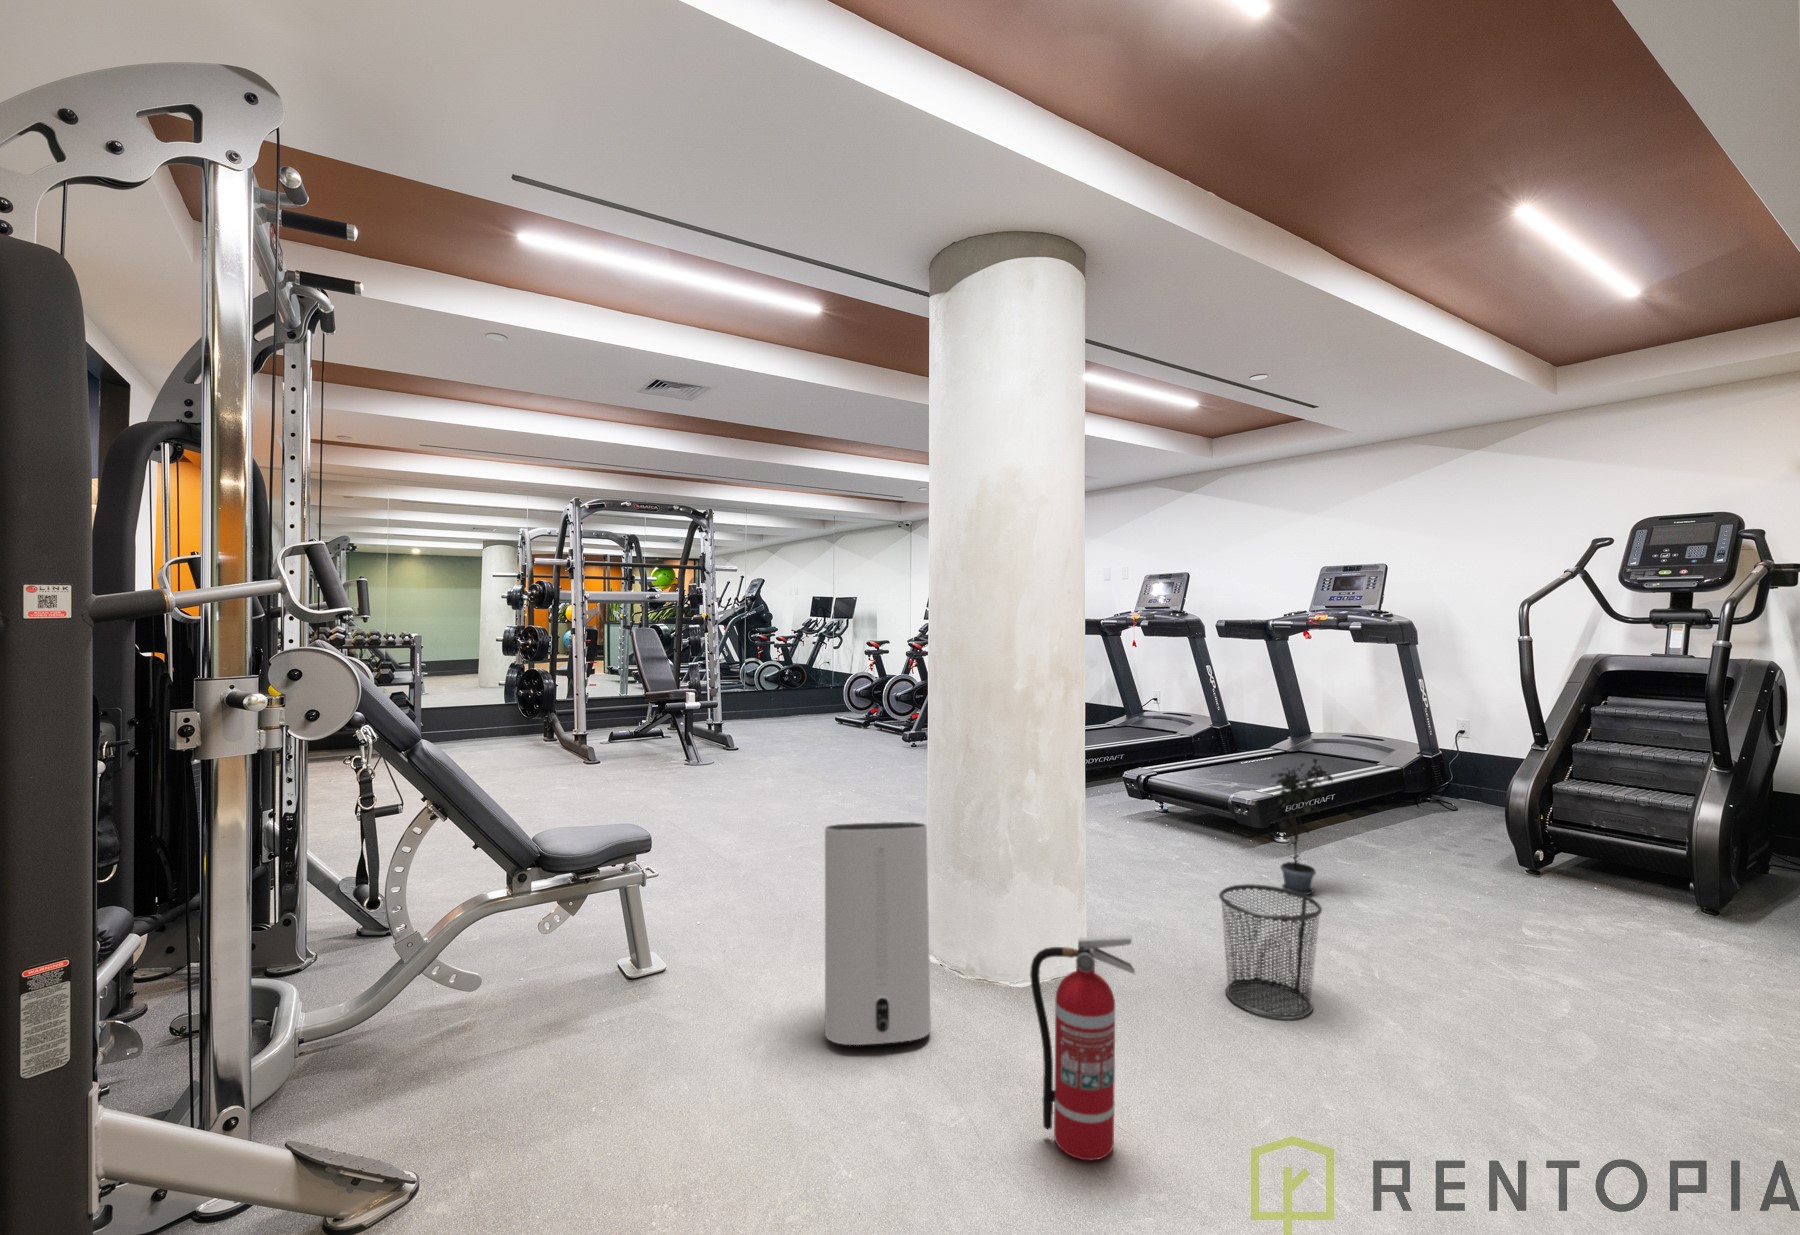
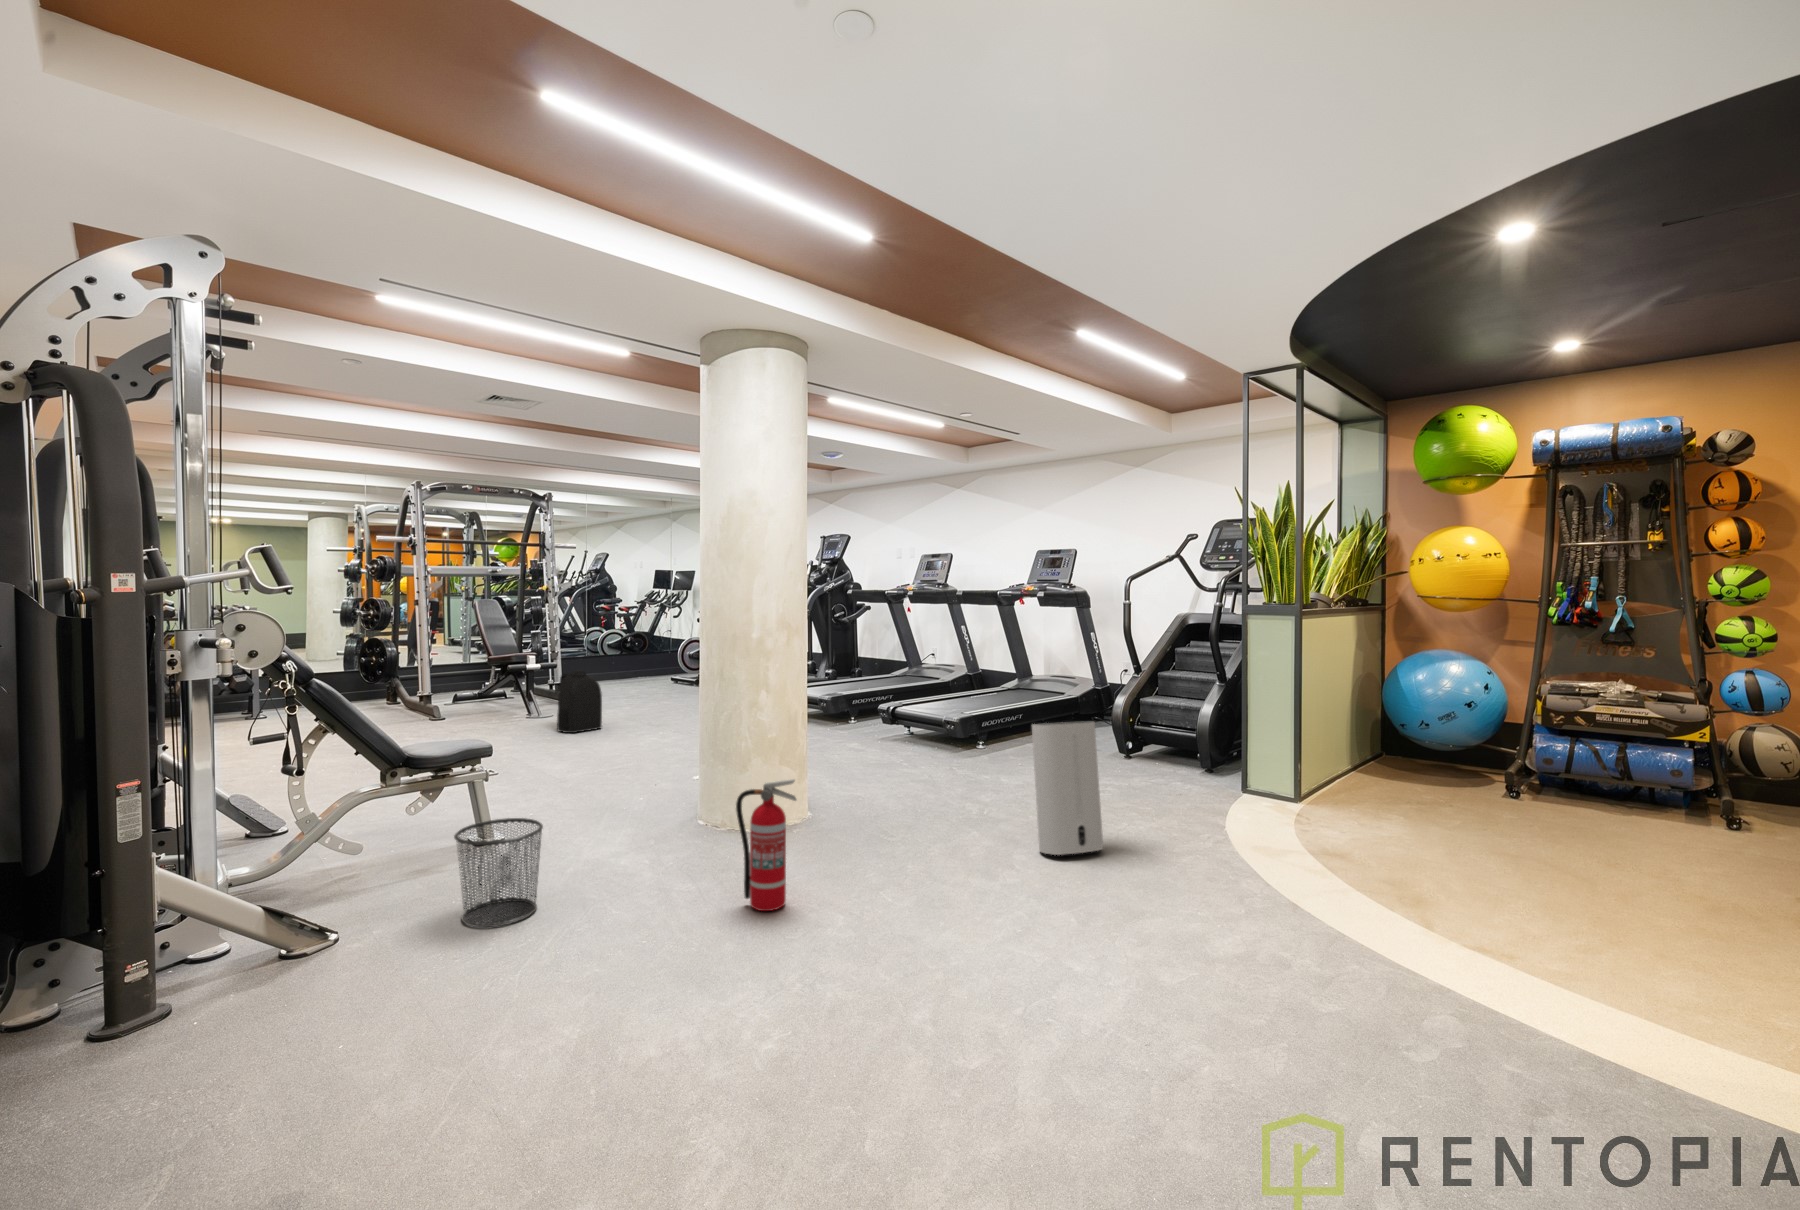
backpack: none [720,711,771,786] -> present [557,670,602,733]
potted plant: present [1272,759,1333,895] -> none [961,688,1003,784]
air purifier: present [825,822,931,1045] -> present [1032,722,1104,855]
waste bin: present [1219,884,1322,1019] -> present [454,818,543,927]

